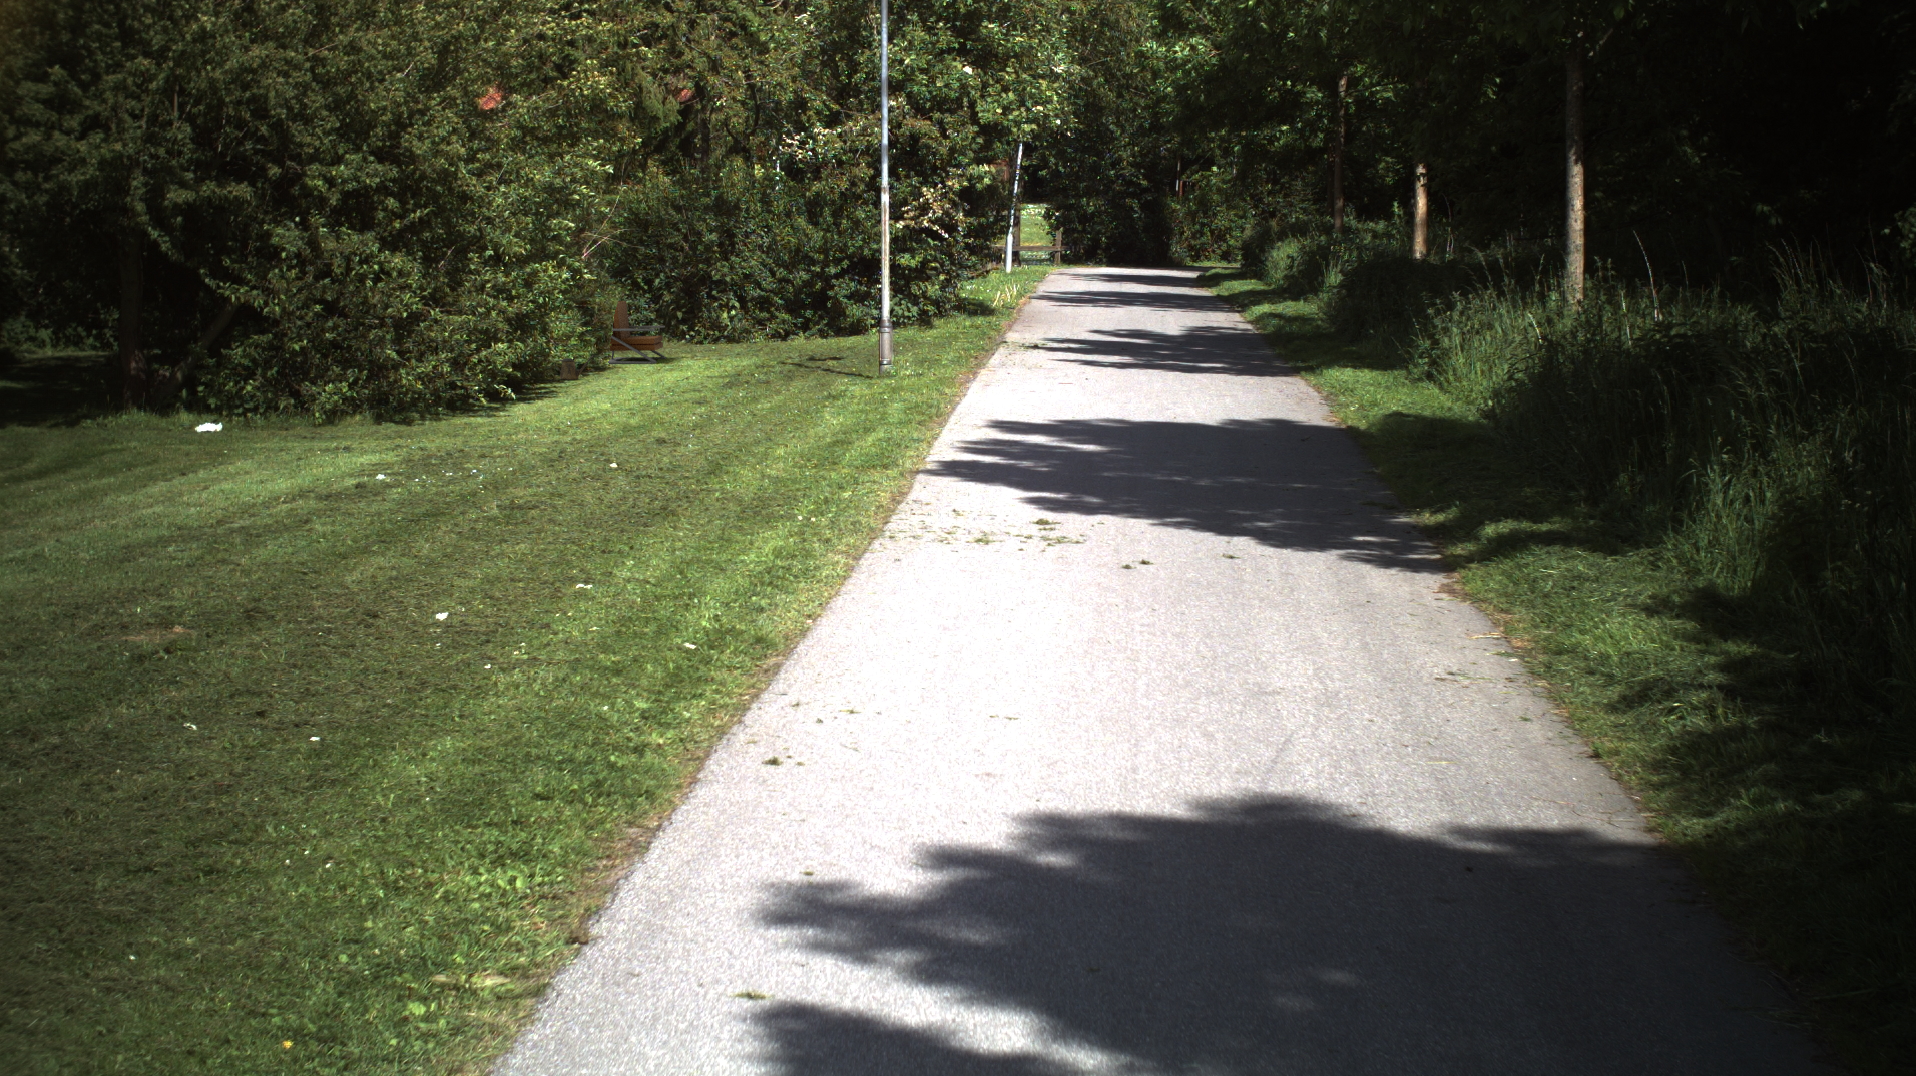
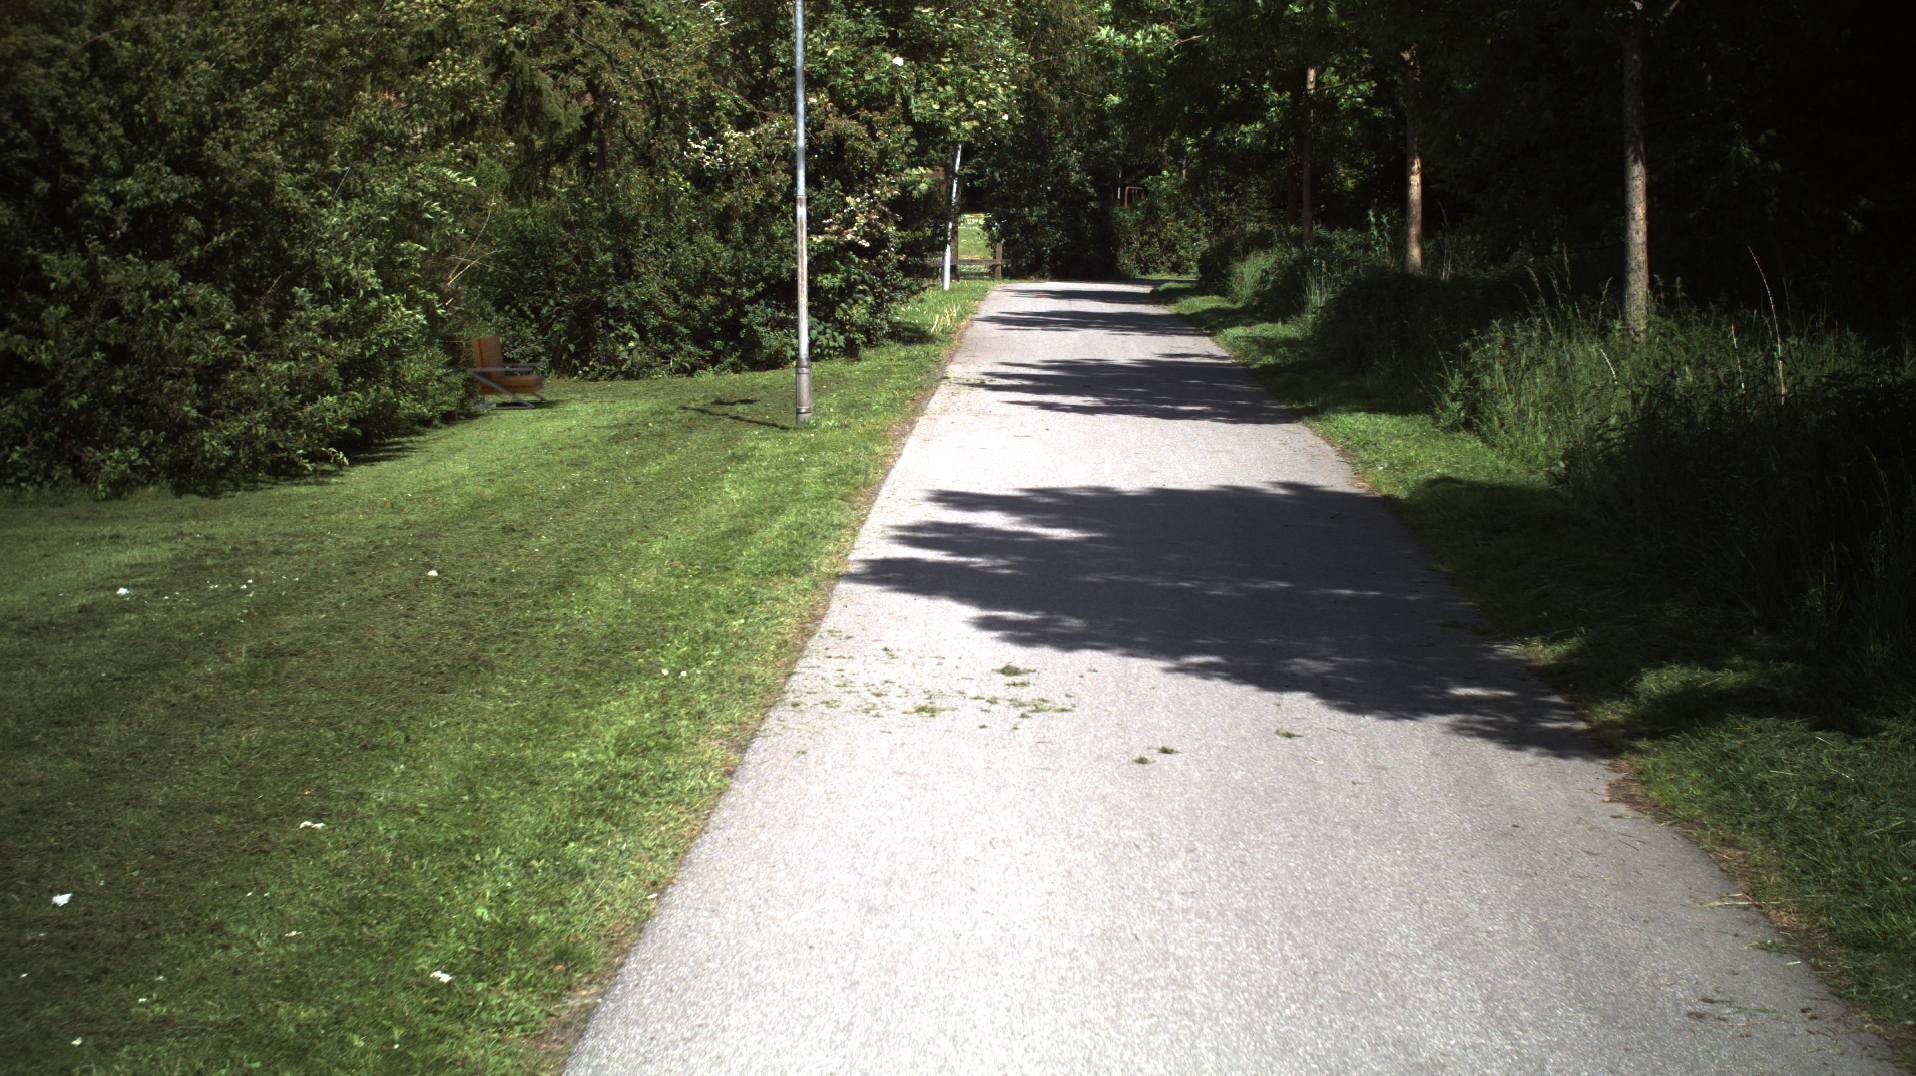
watering can: present [555,356,594,380] -> none [404,404,452,434]

